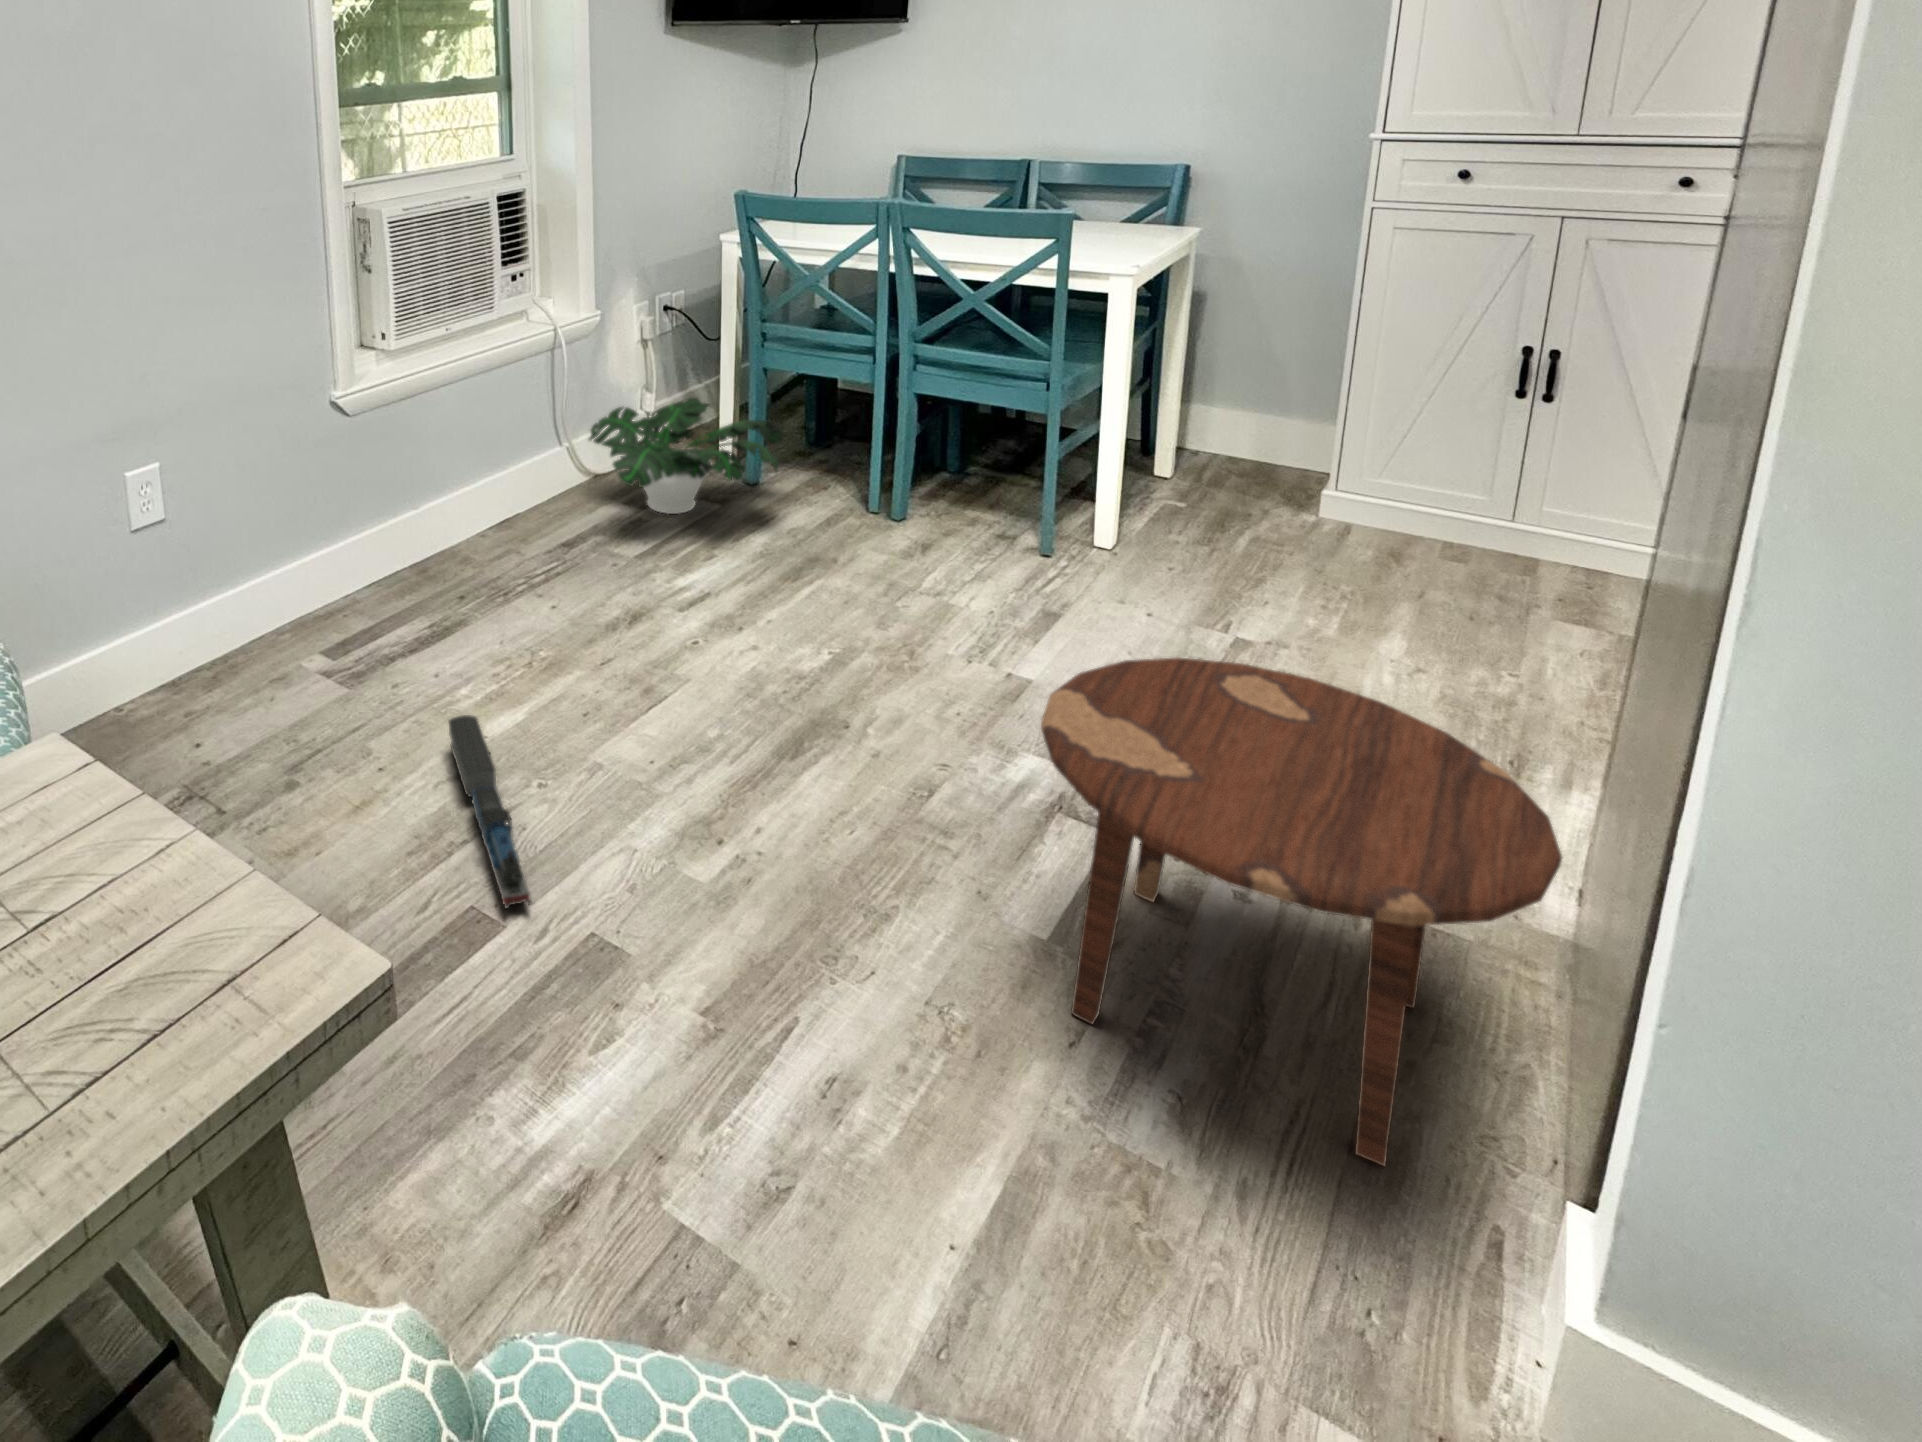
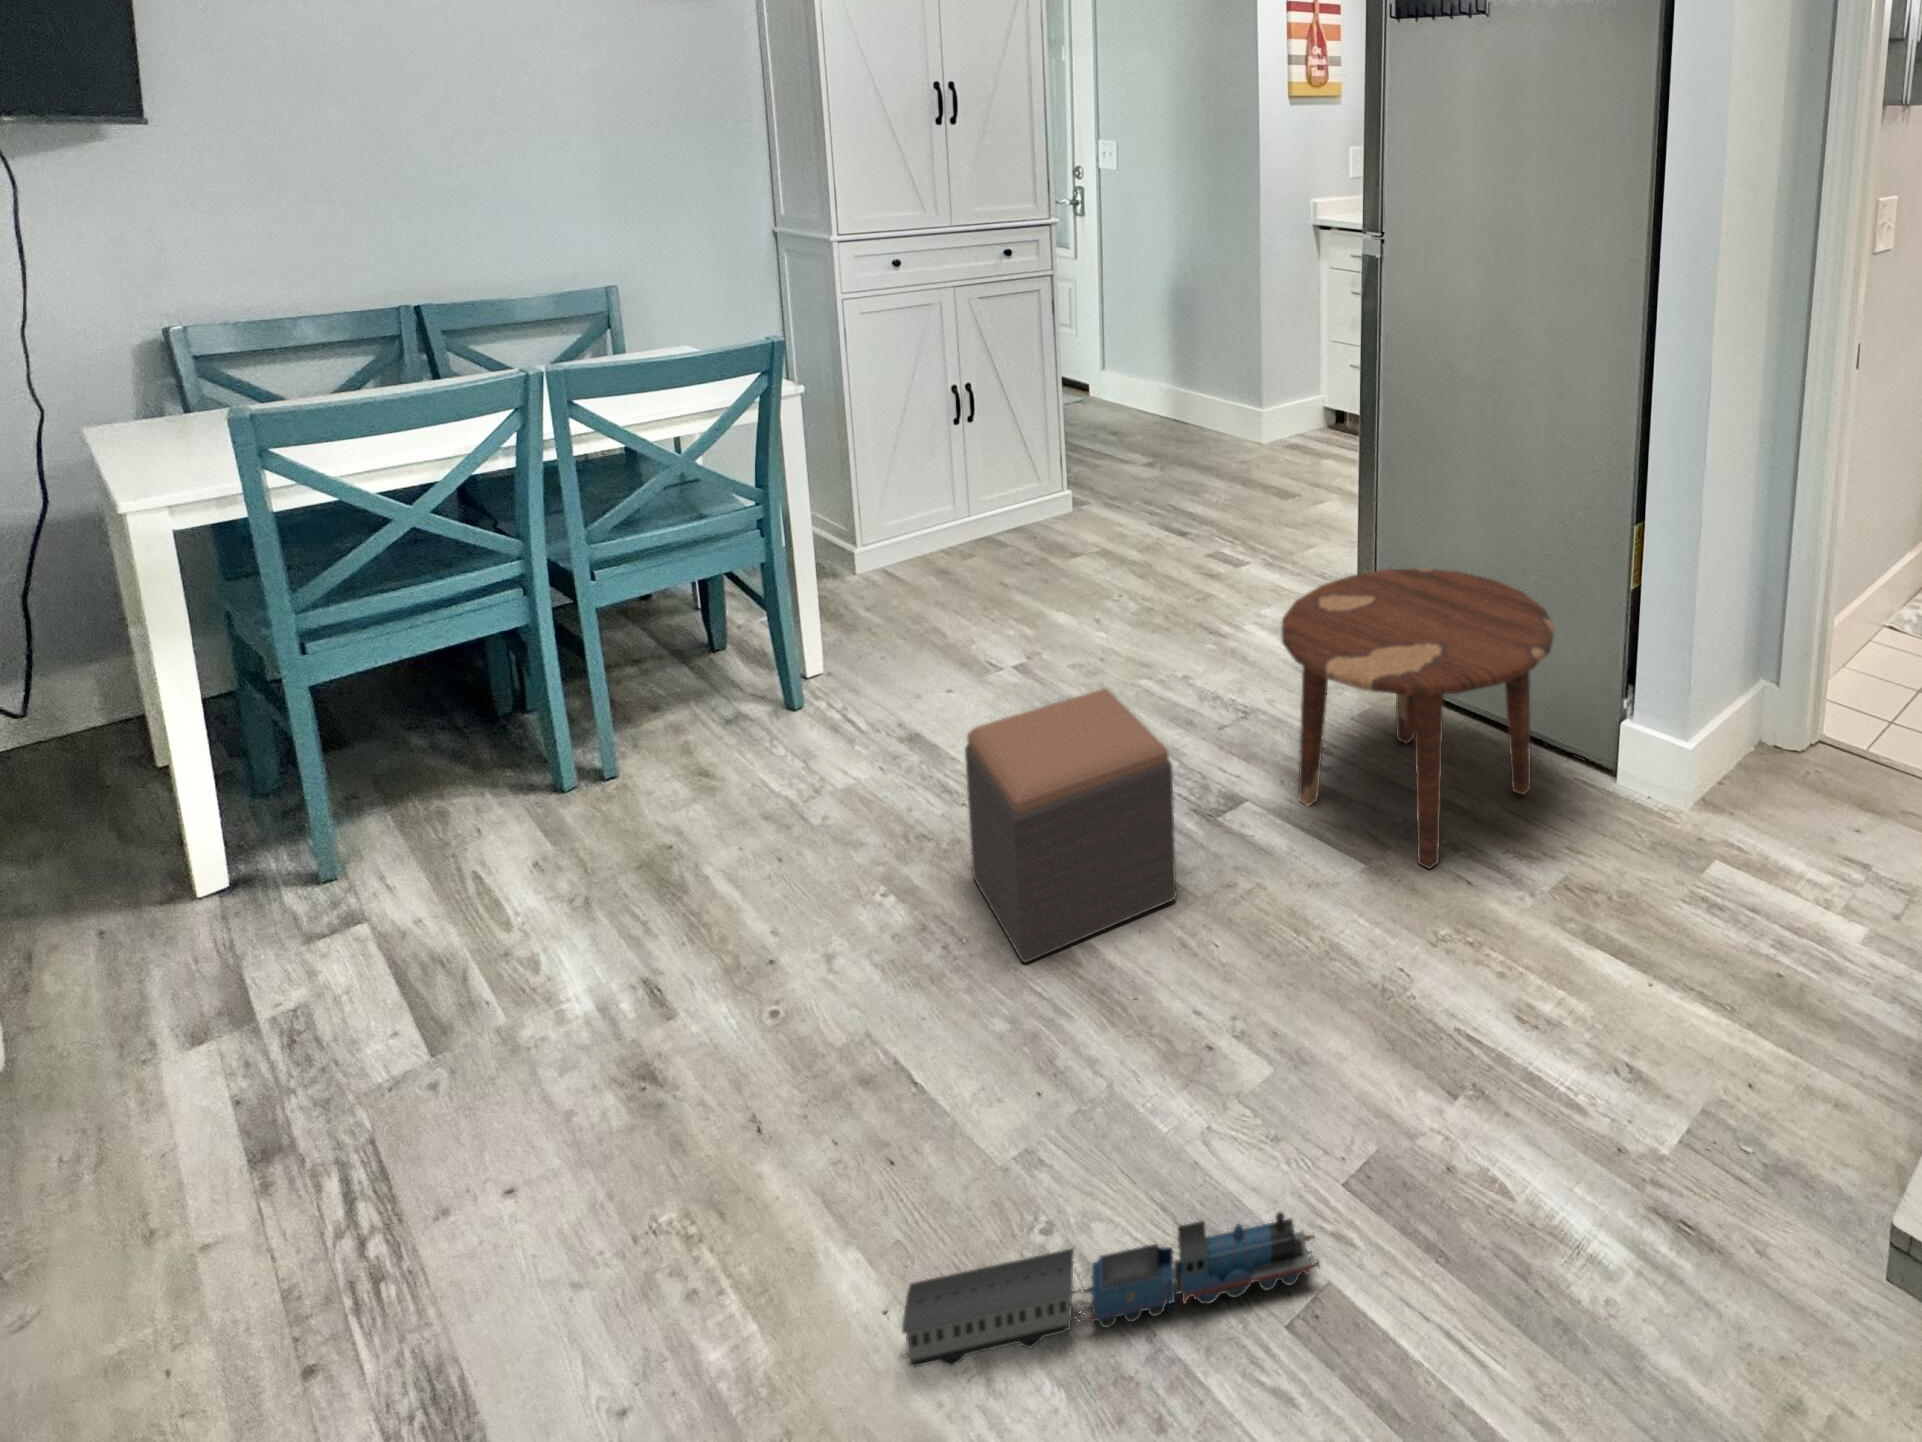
potted plant: present [589,398,784,514] -> none [26,741,549,1016]
footstool: none [778,559,997,801] -> present [965,689,1176,962]

